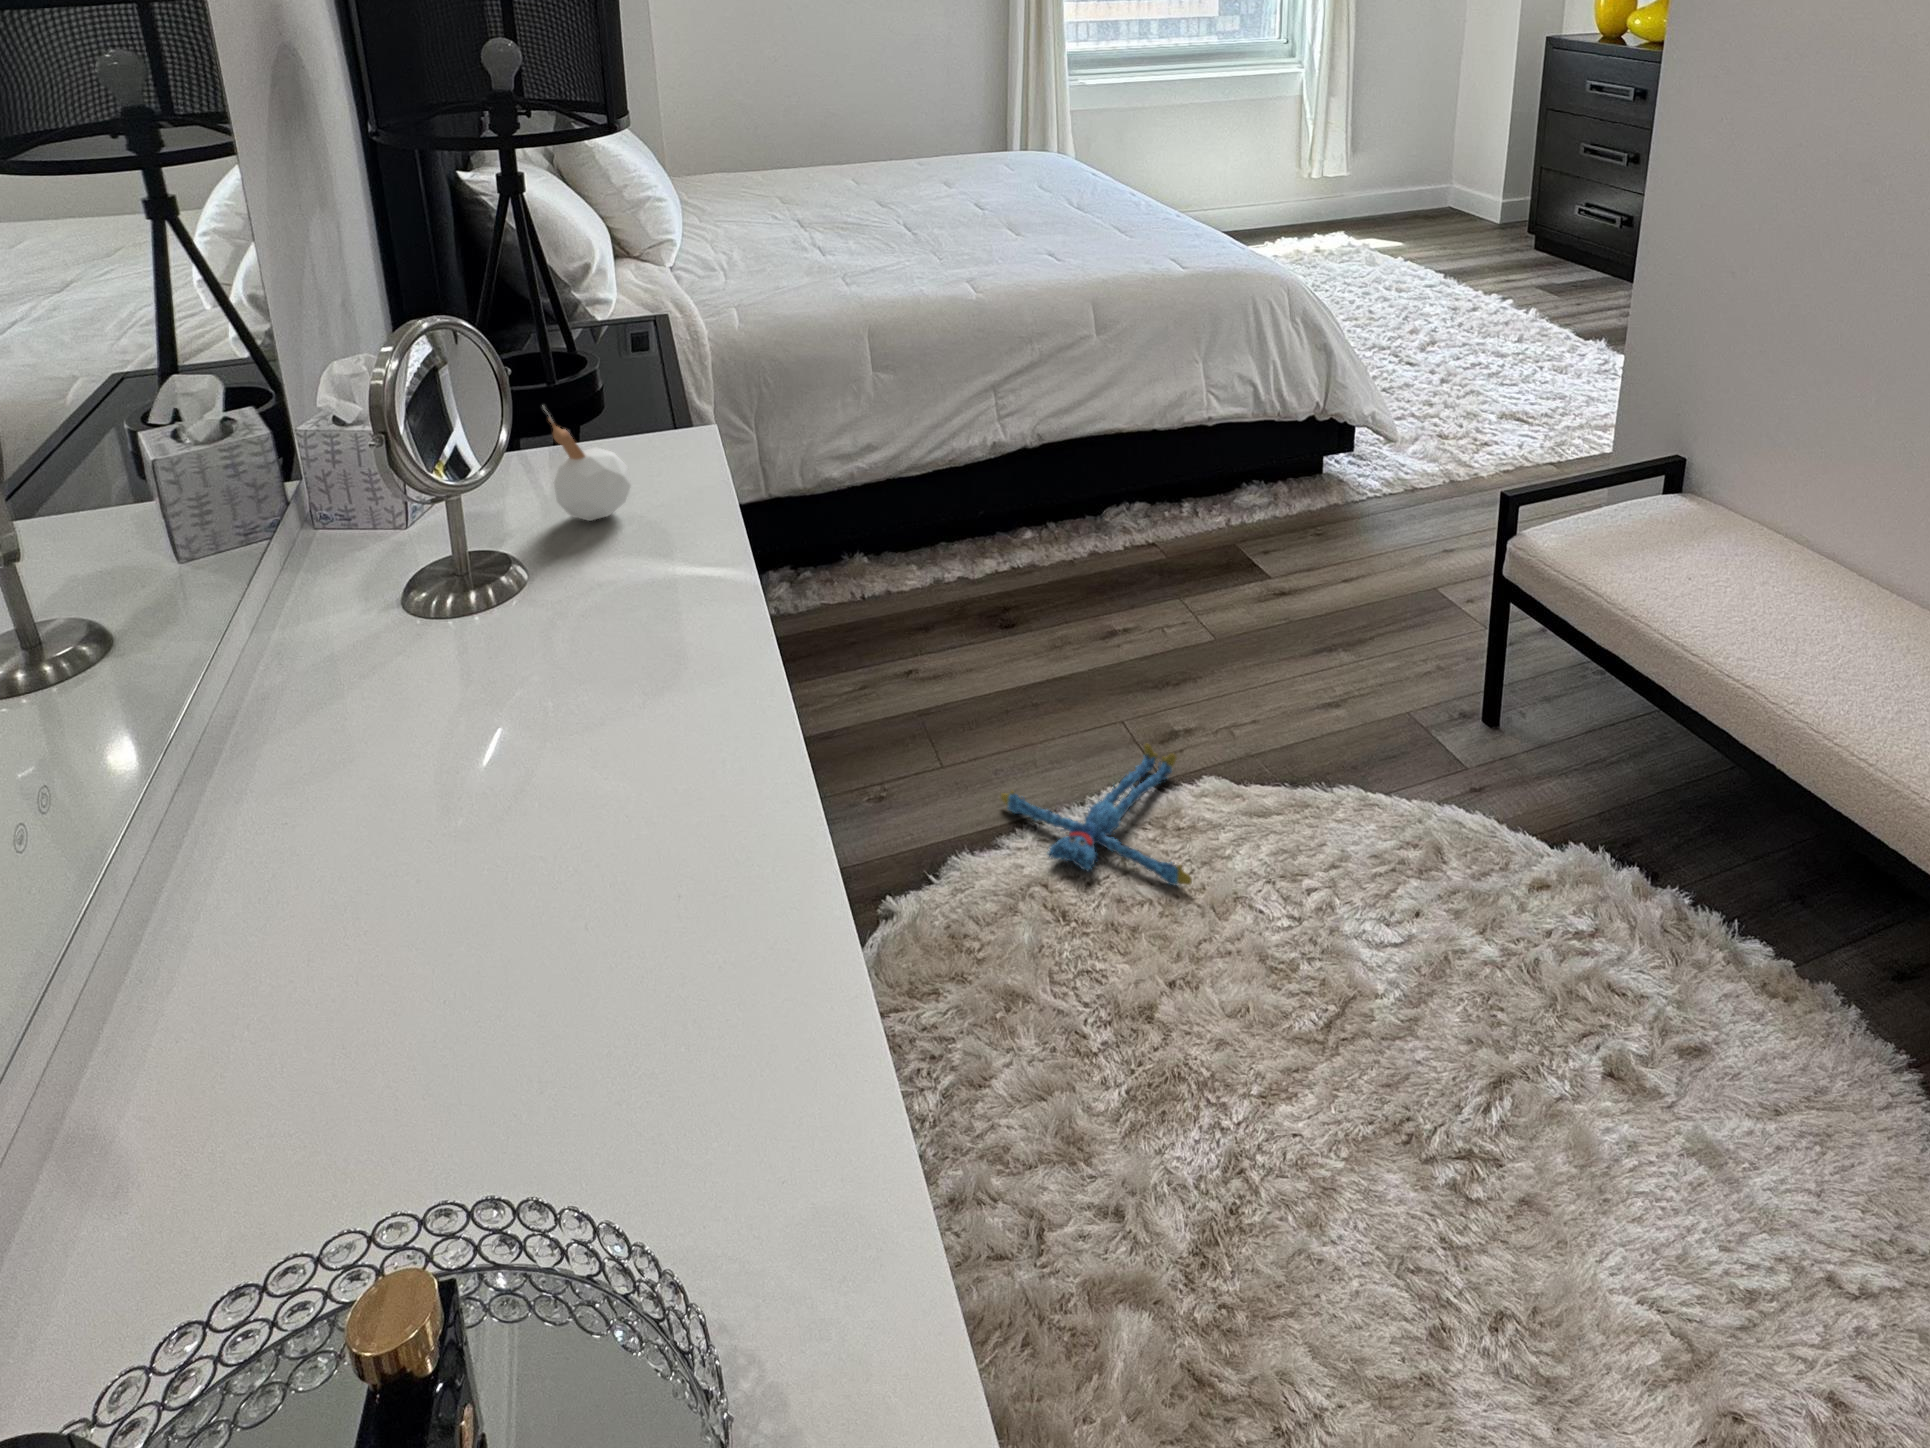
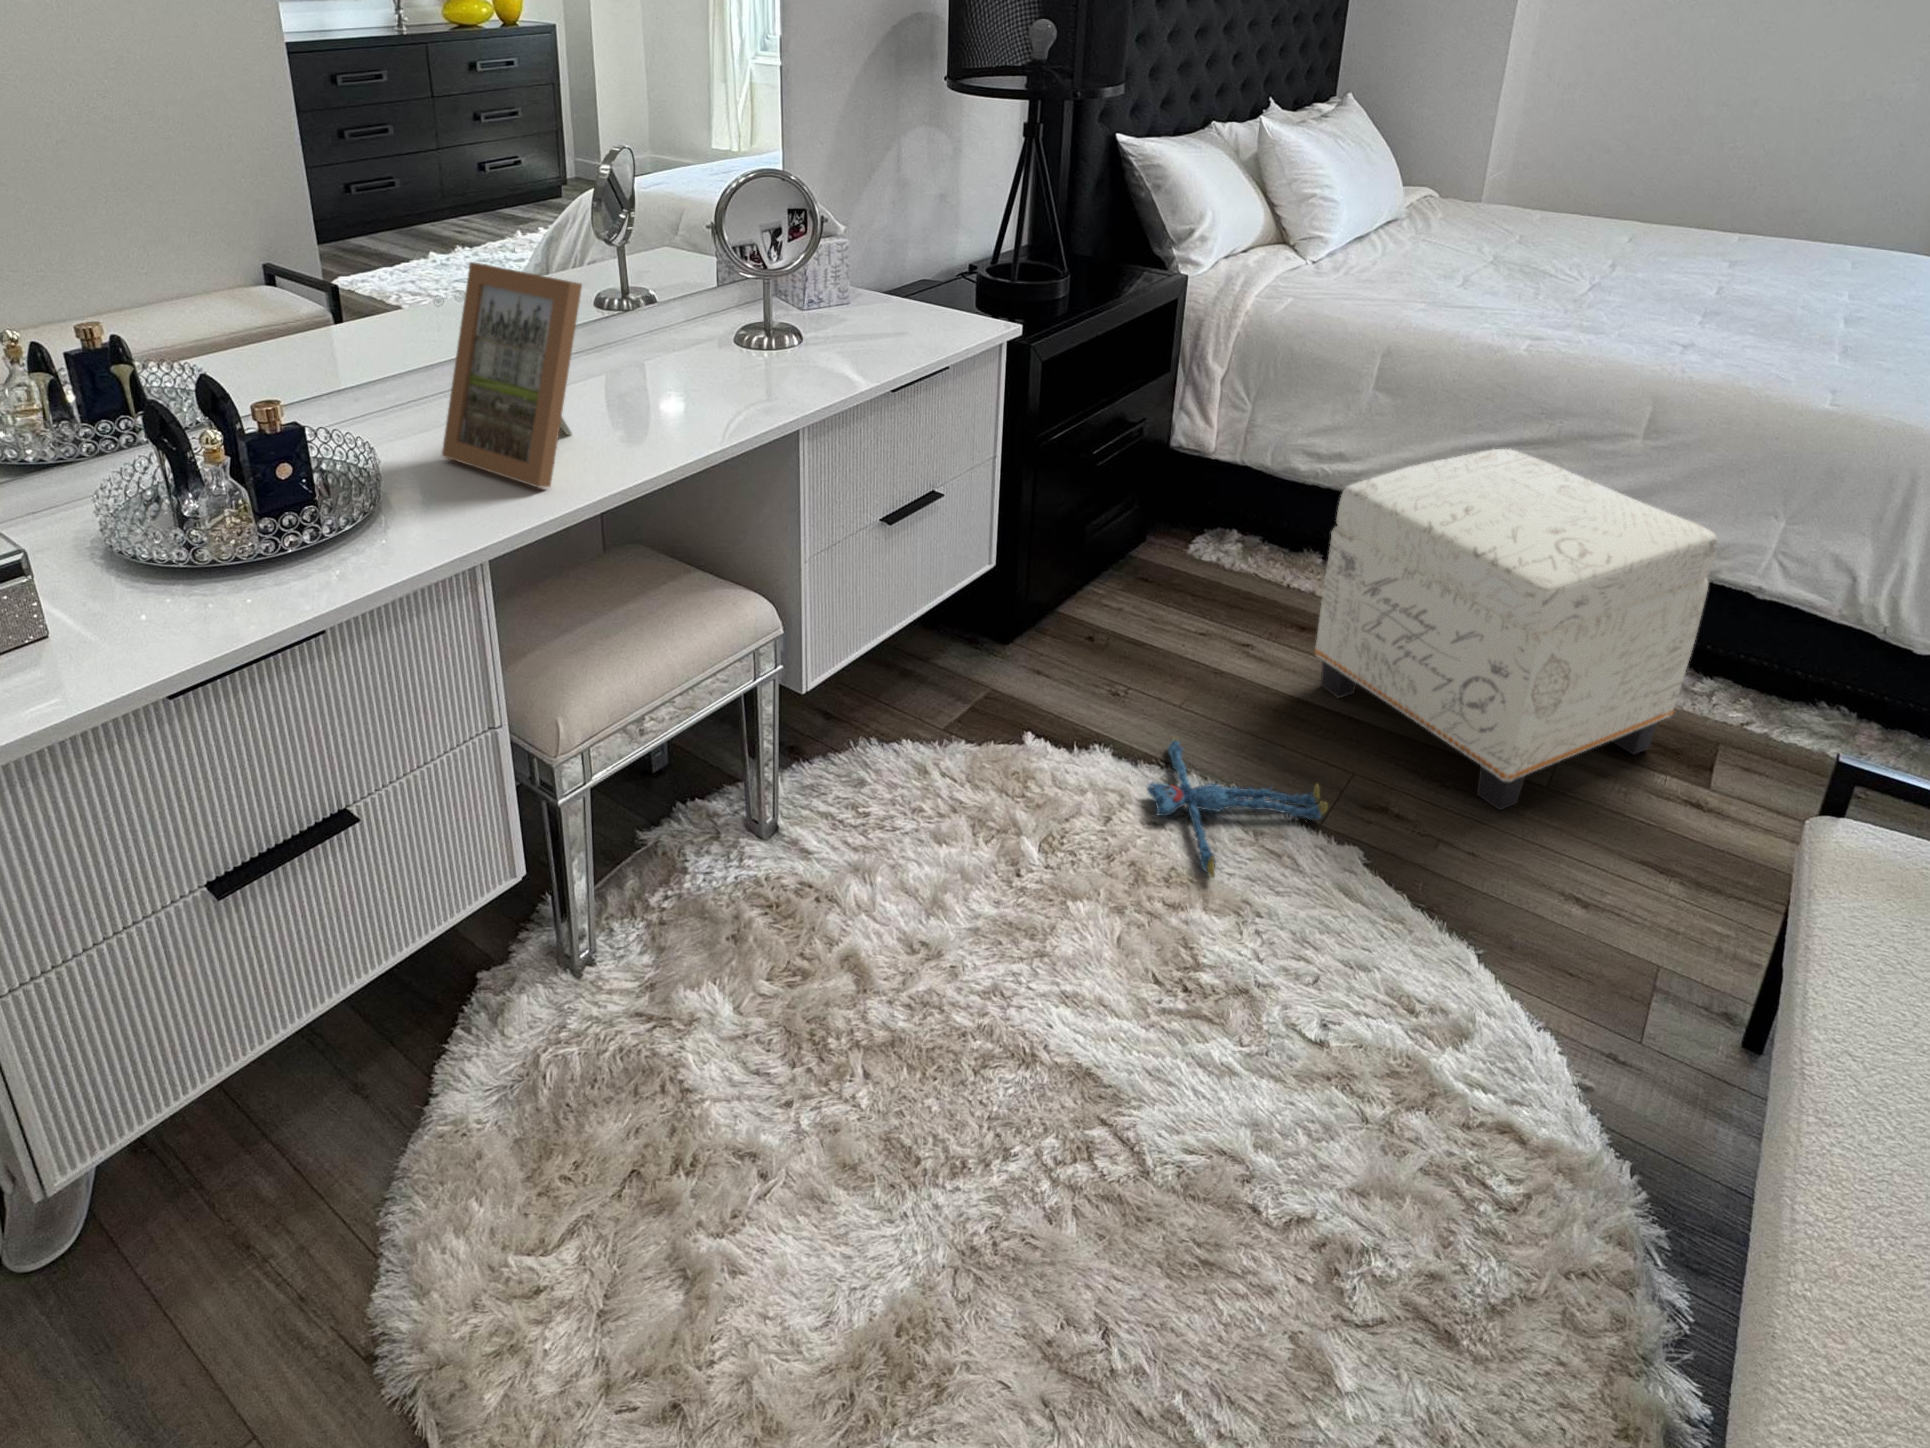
ottoman: none [1002,379,1244,677] -> present [1315,449,1718,810]
candle: present [543,407,631,521] -> none [845,253,893,340]
picture frame: none [349,586,727,1090] -> present [442,262,582,487]

